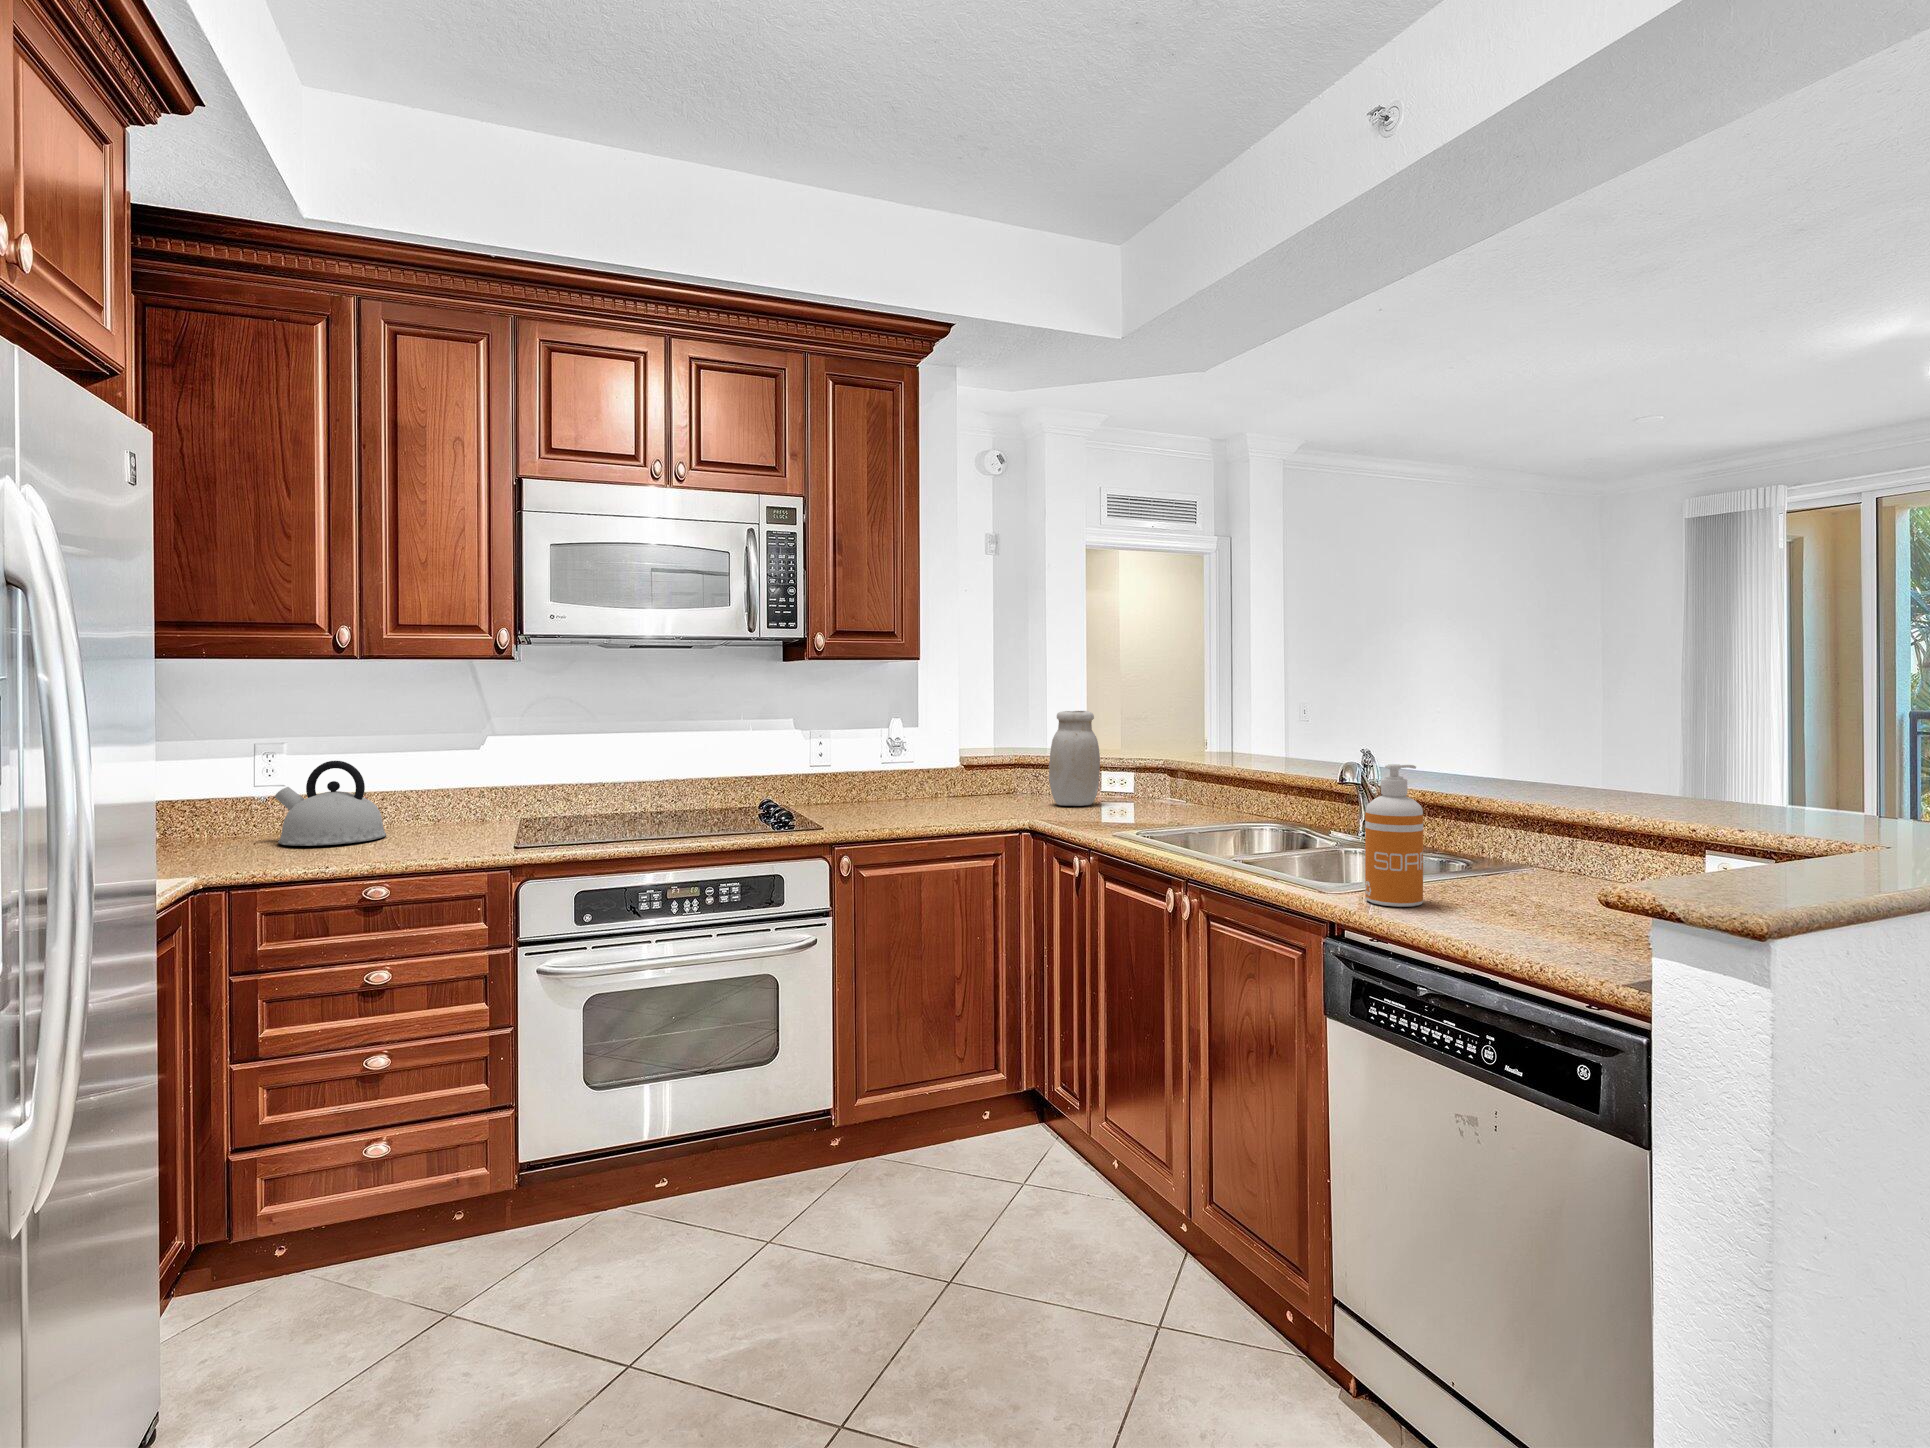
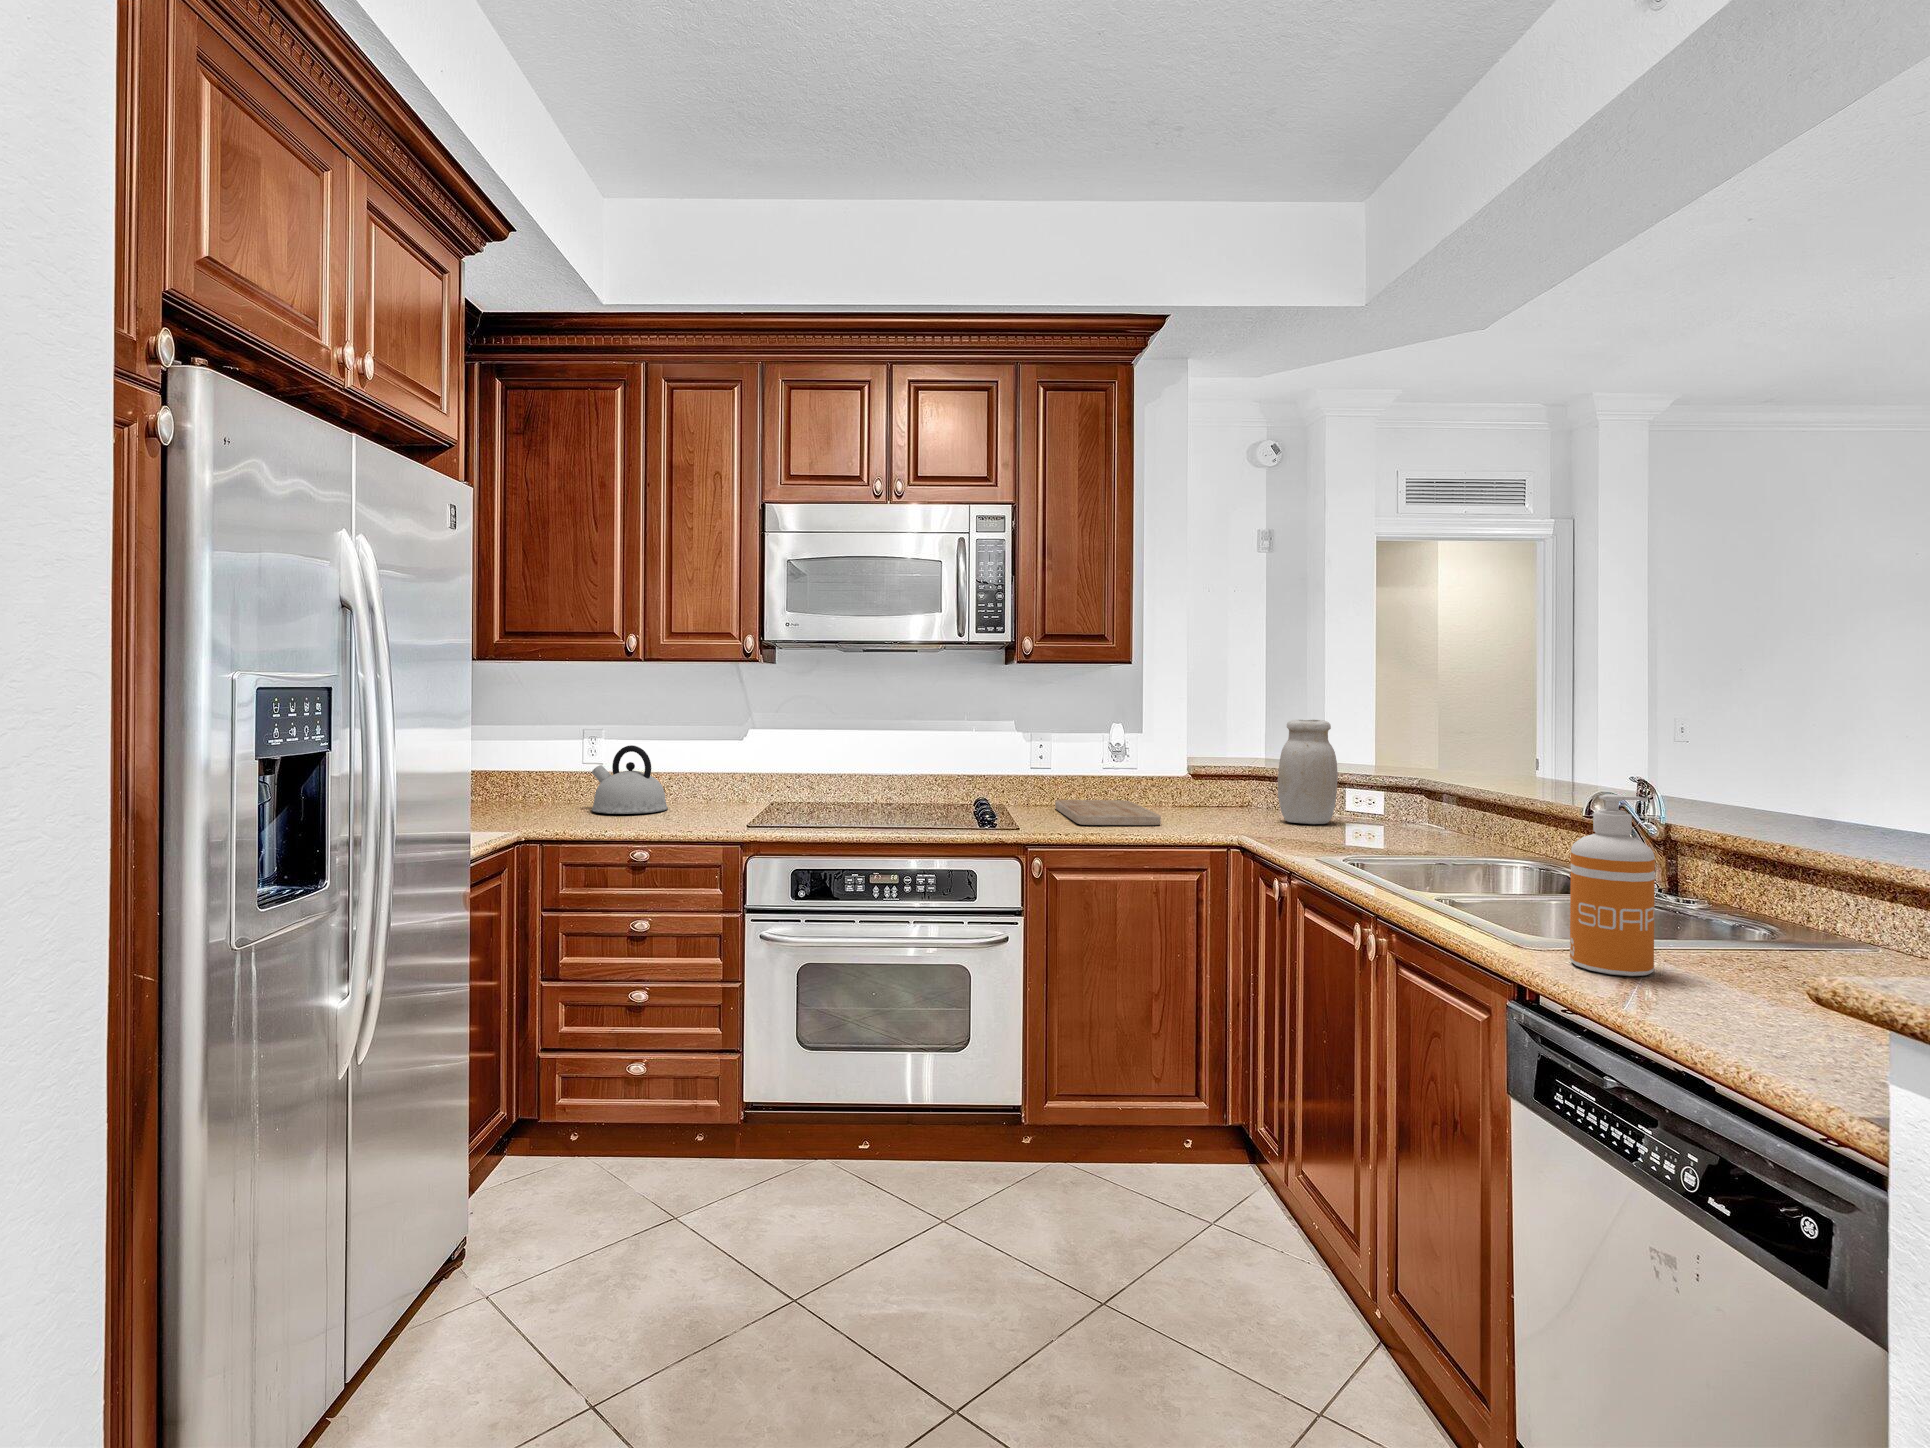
cutting board: none [837,794,952,820] -> present [1055,800,1161,825]

